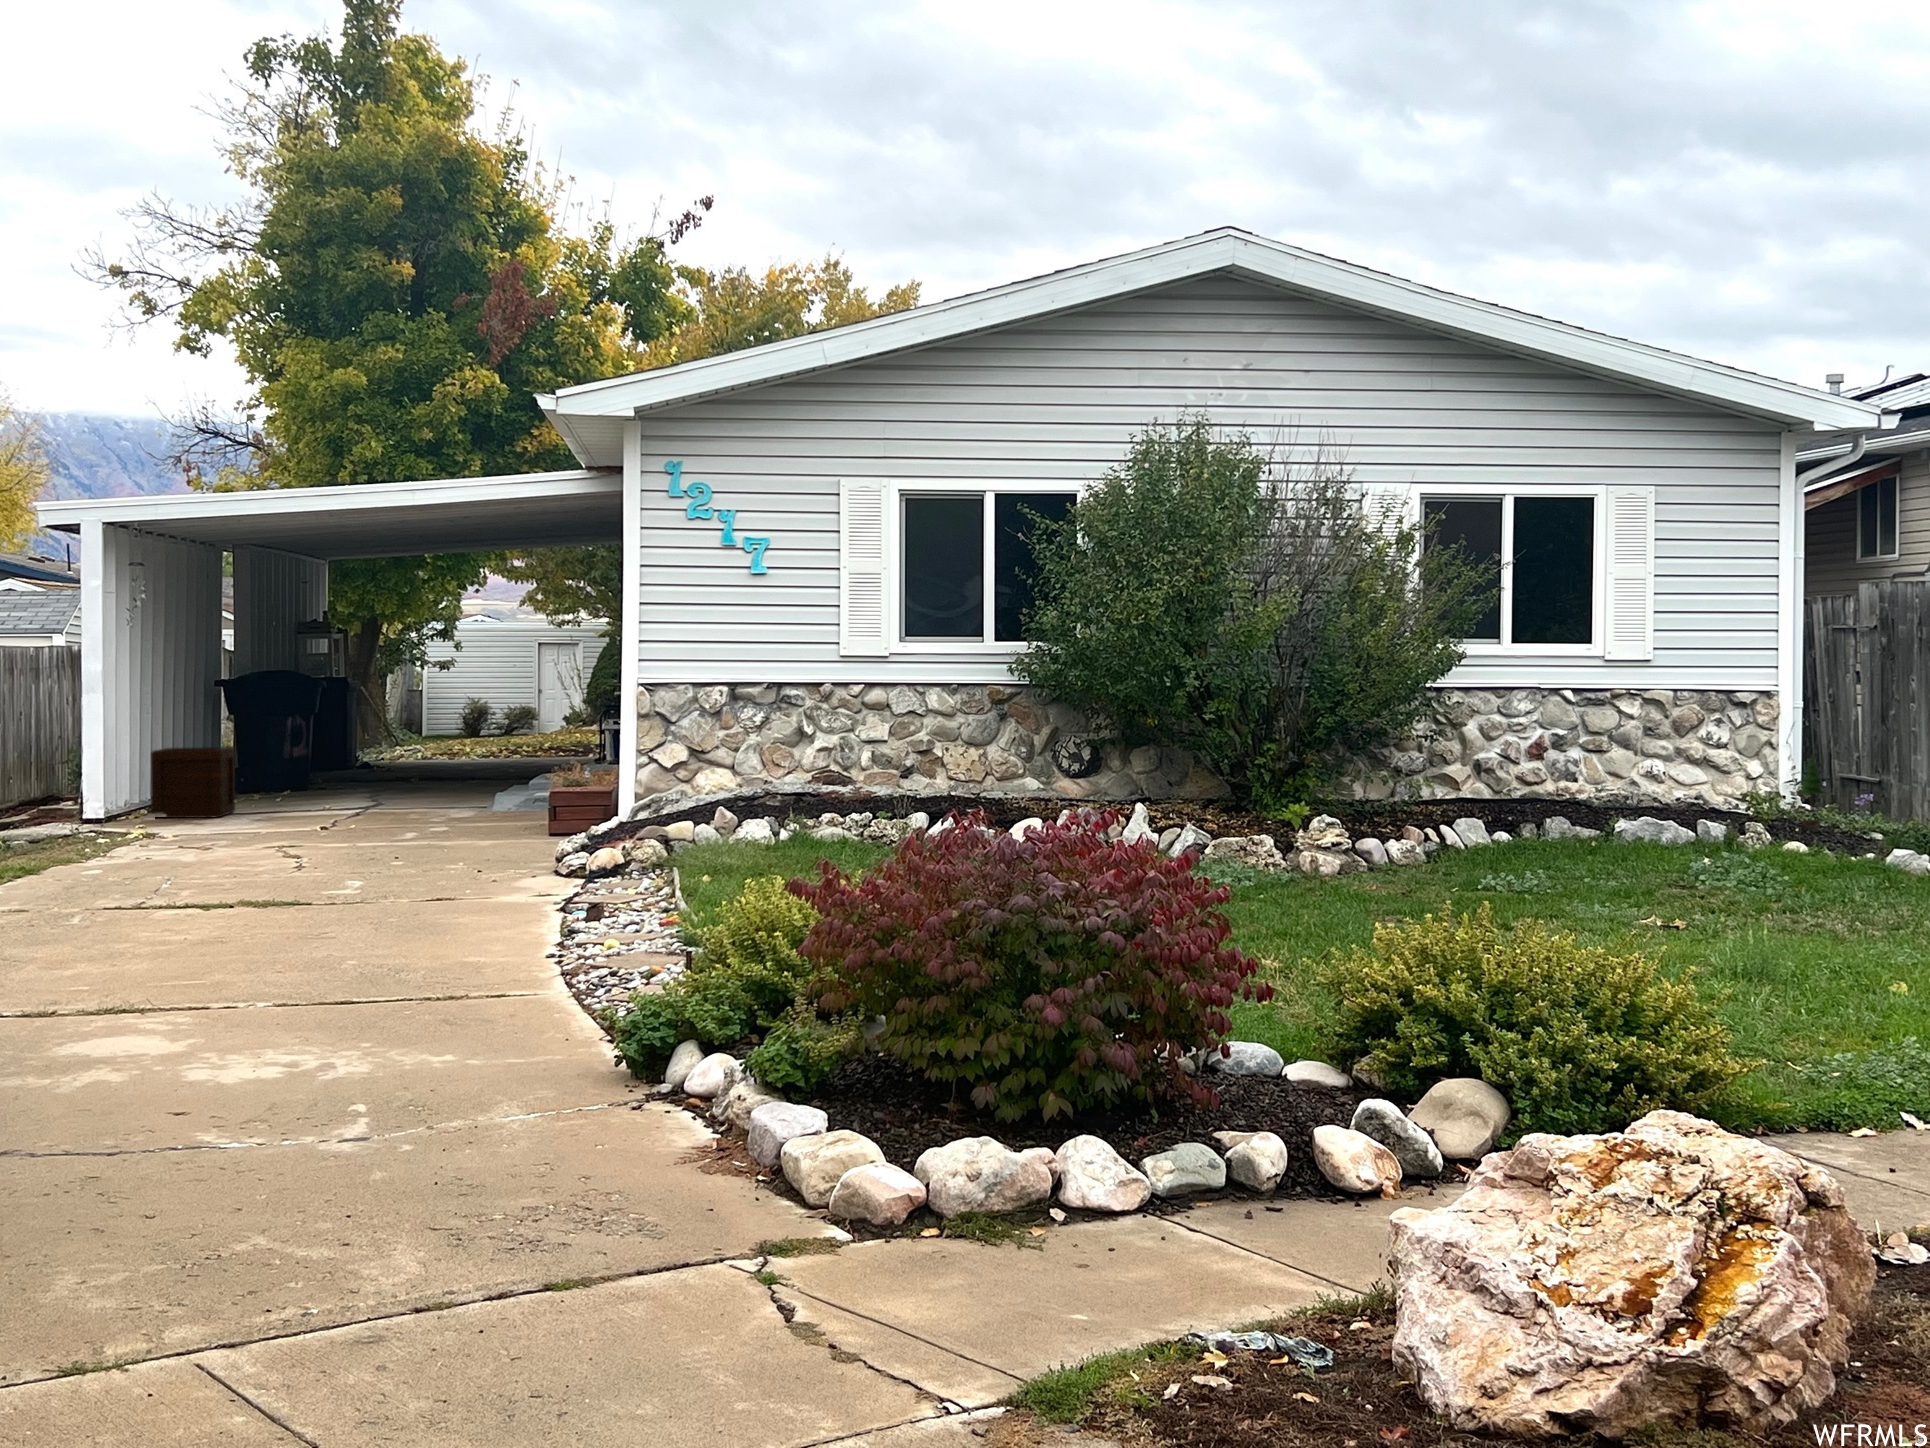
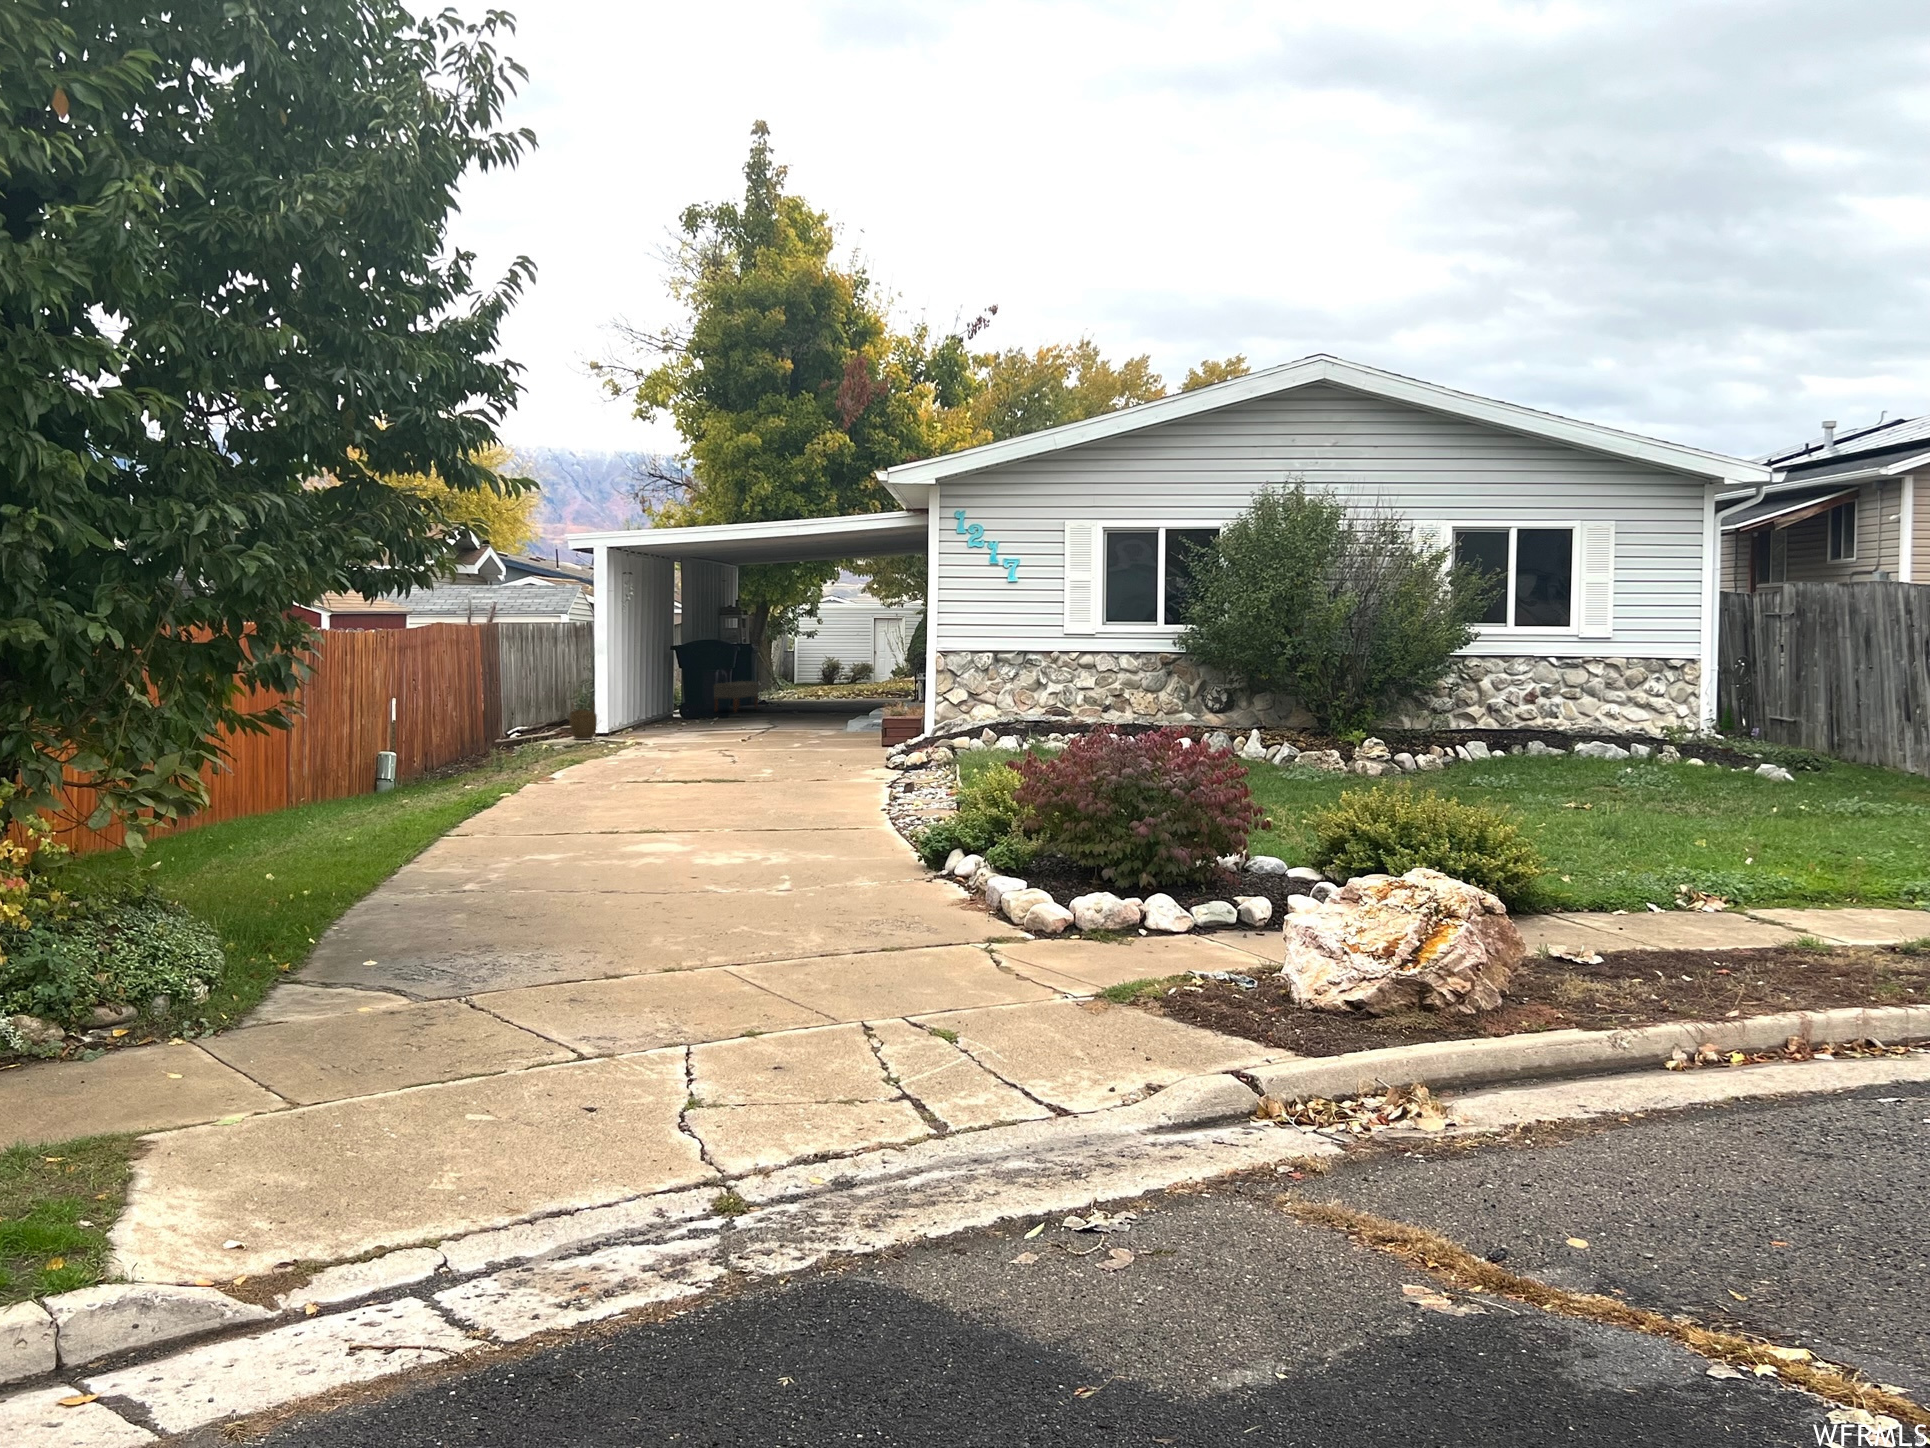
bench: none [294,738,367,786] -> present [714,681,759,712]
wooden crate: present [151,747,235,818] -> none [631,687,681,731]
woven basket: none [44,772,89,834] -> present [569,702,597,740]

